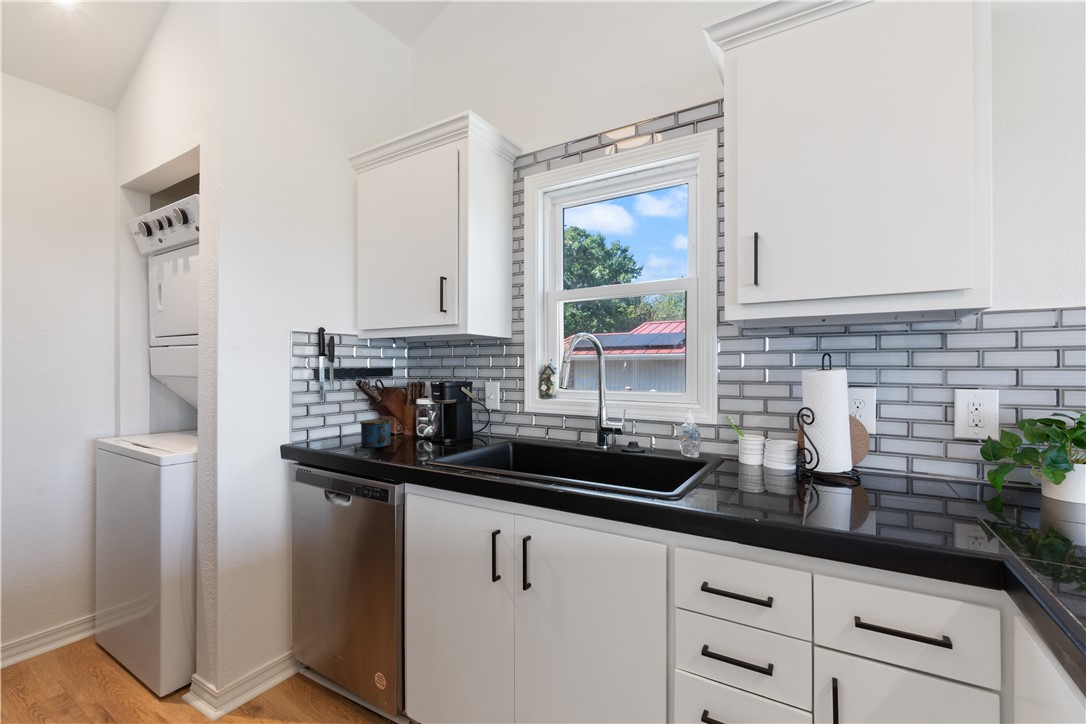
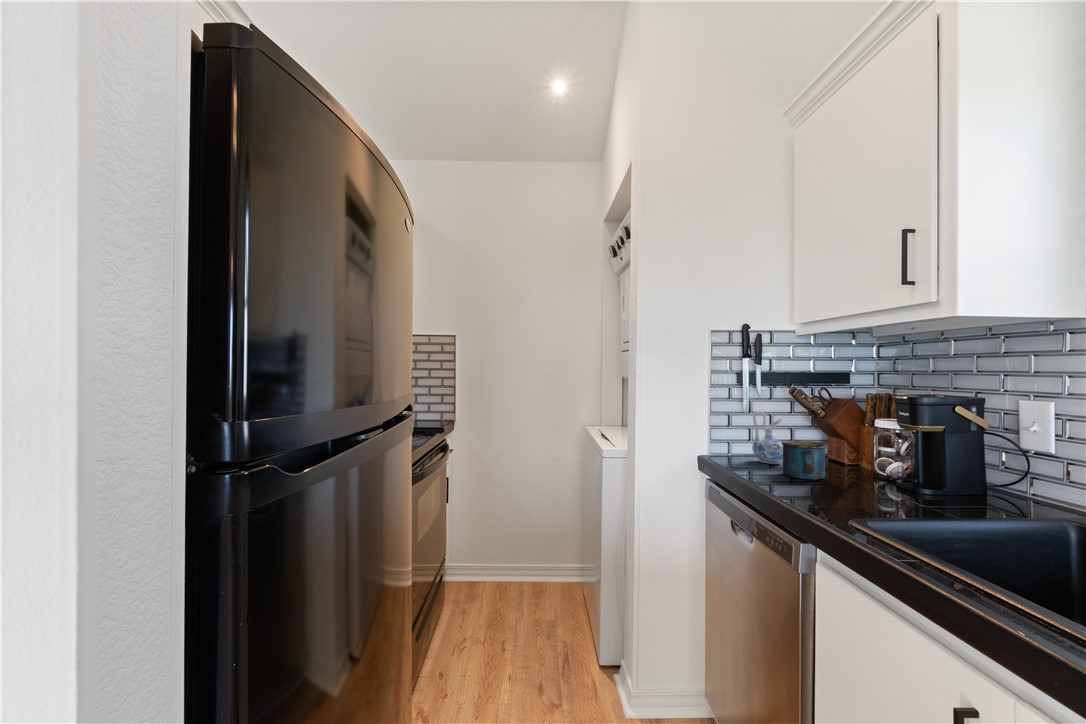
ceramic pitcher: none [331,400,357,442] -> present [752,411,783,464]

